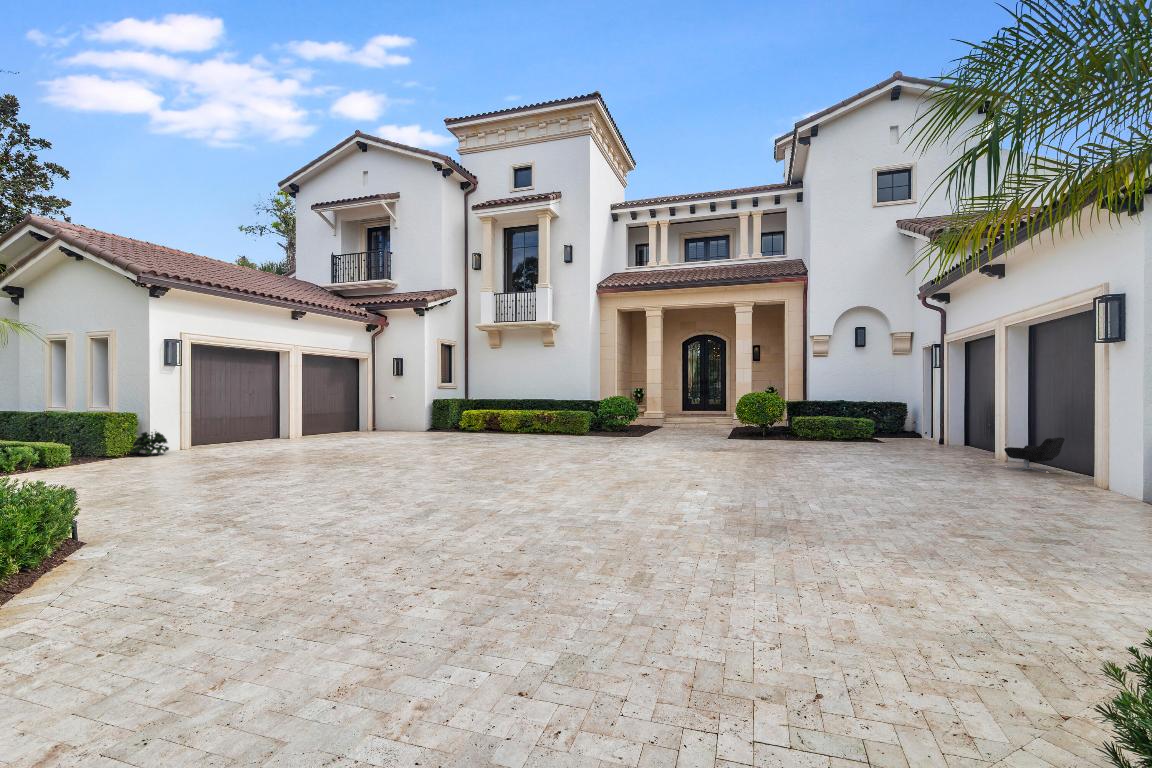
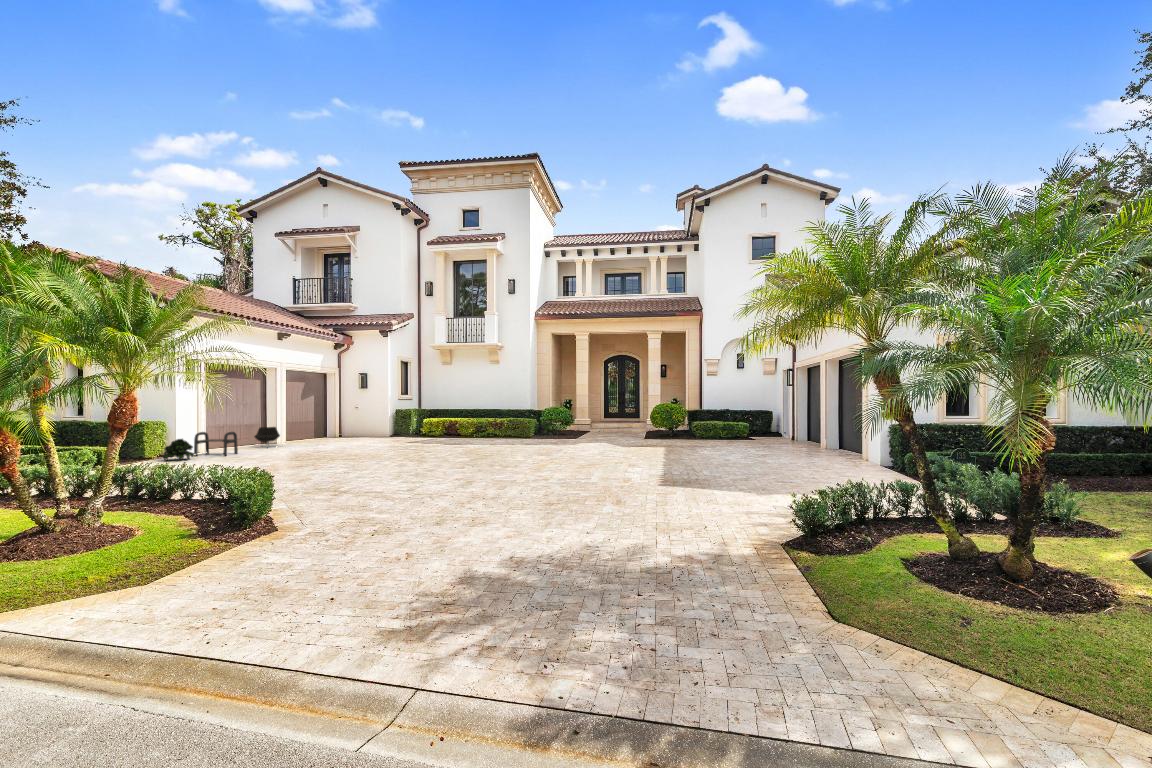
bench: none [177,422,228,451] -> present [194,432,238,456]
lounge chair: present [1004,437,1065,472] -> present [254,427,280,448]

